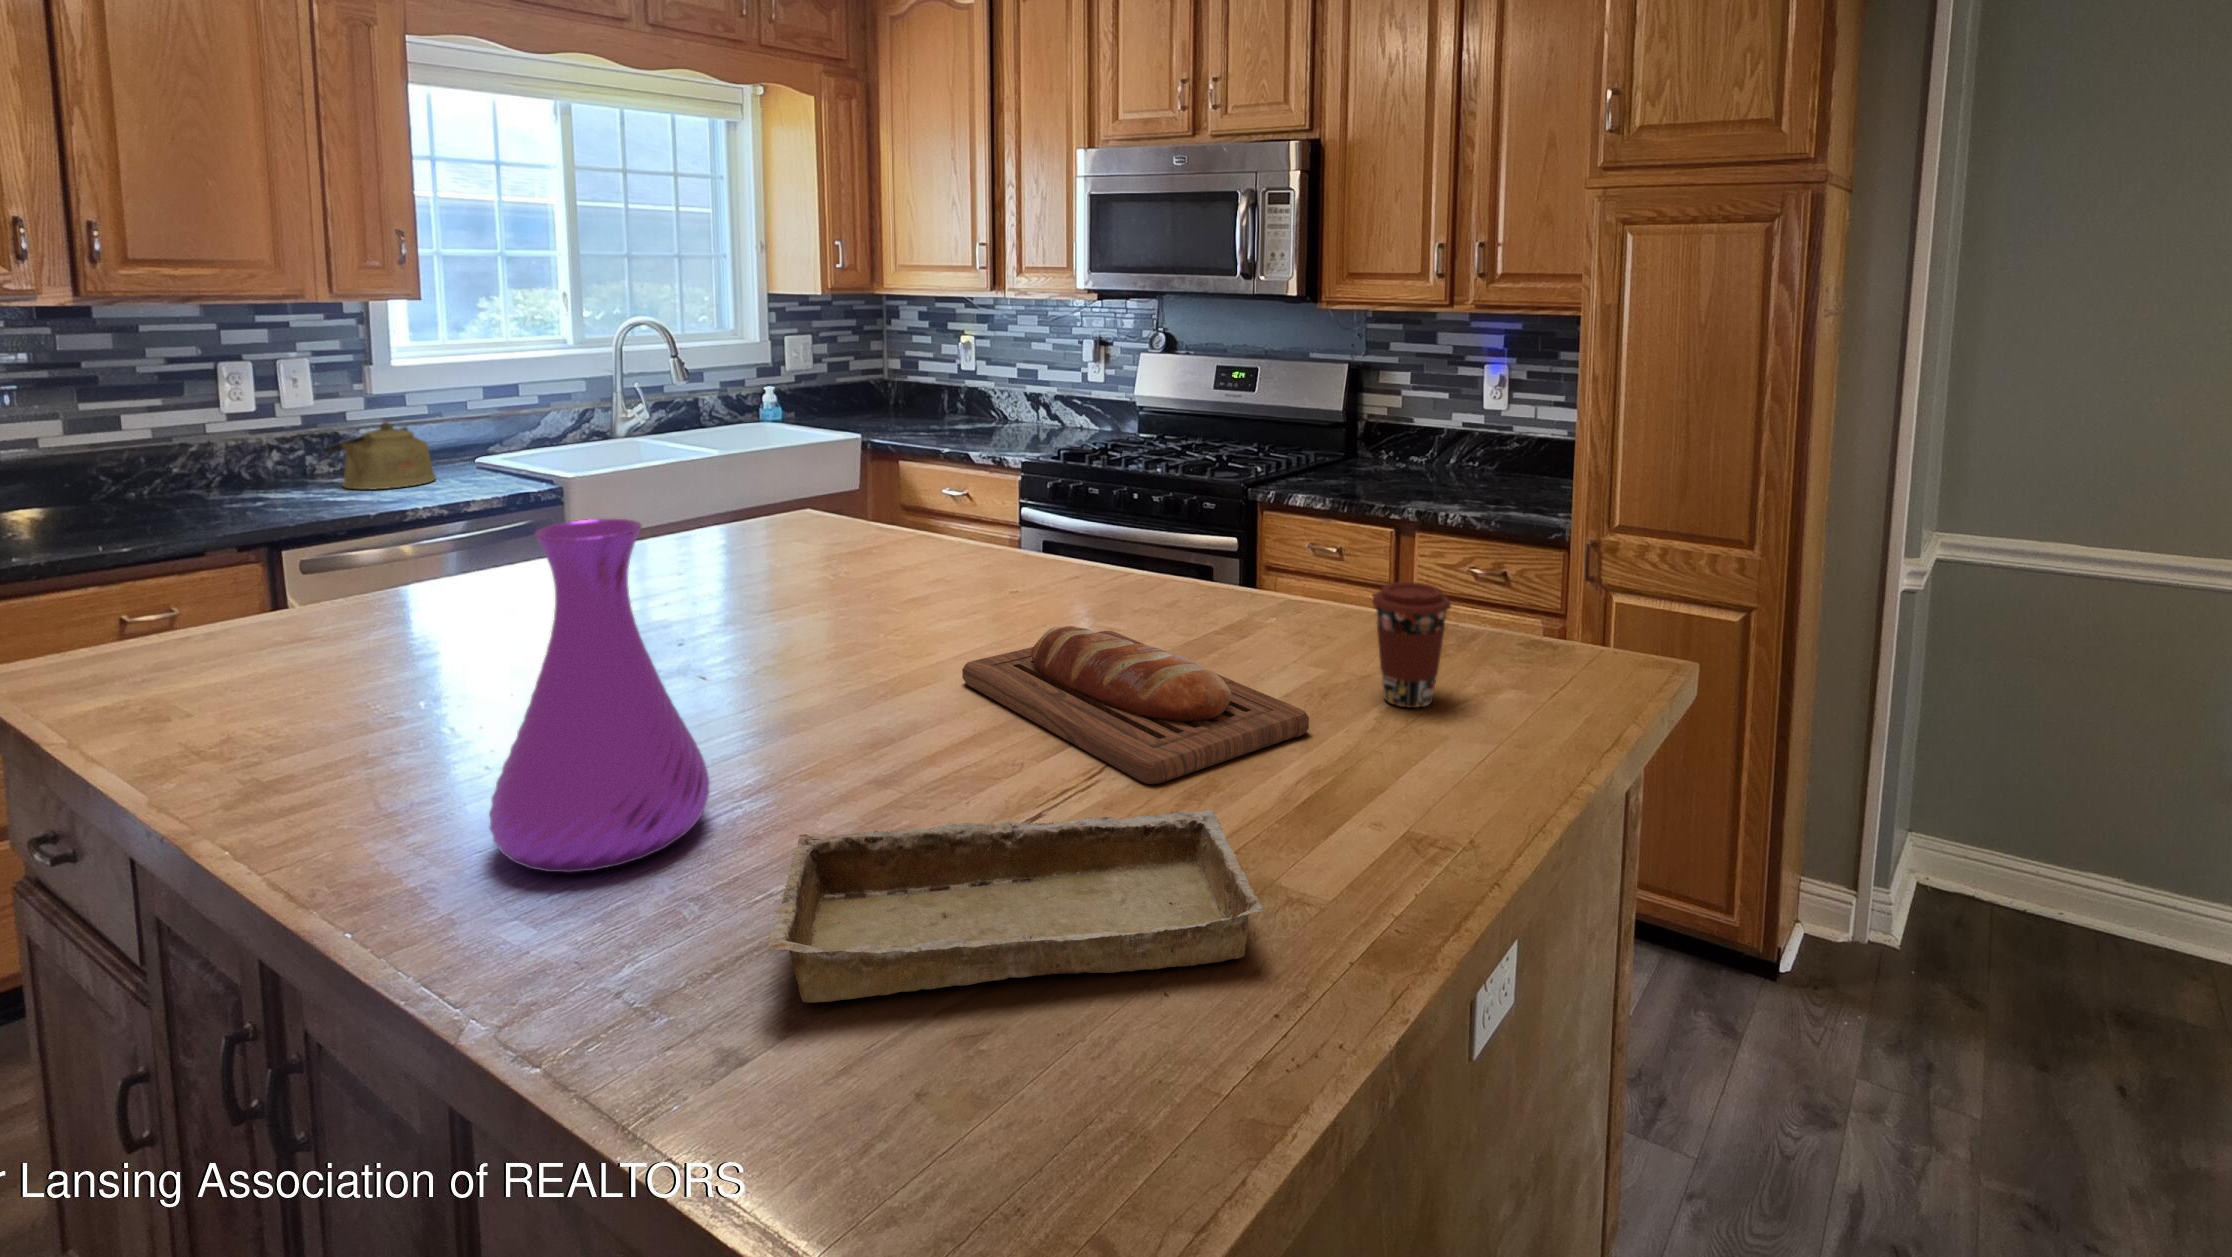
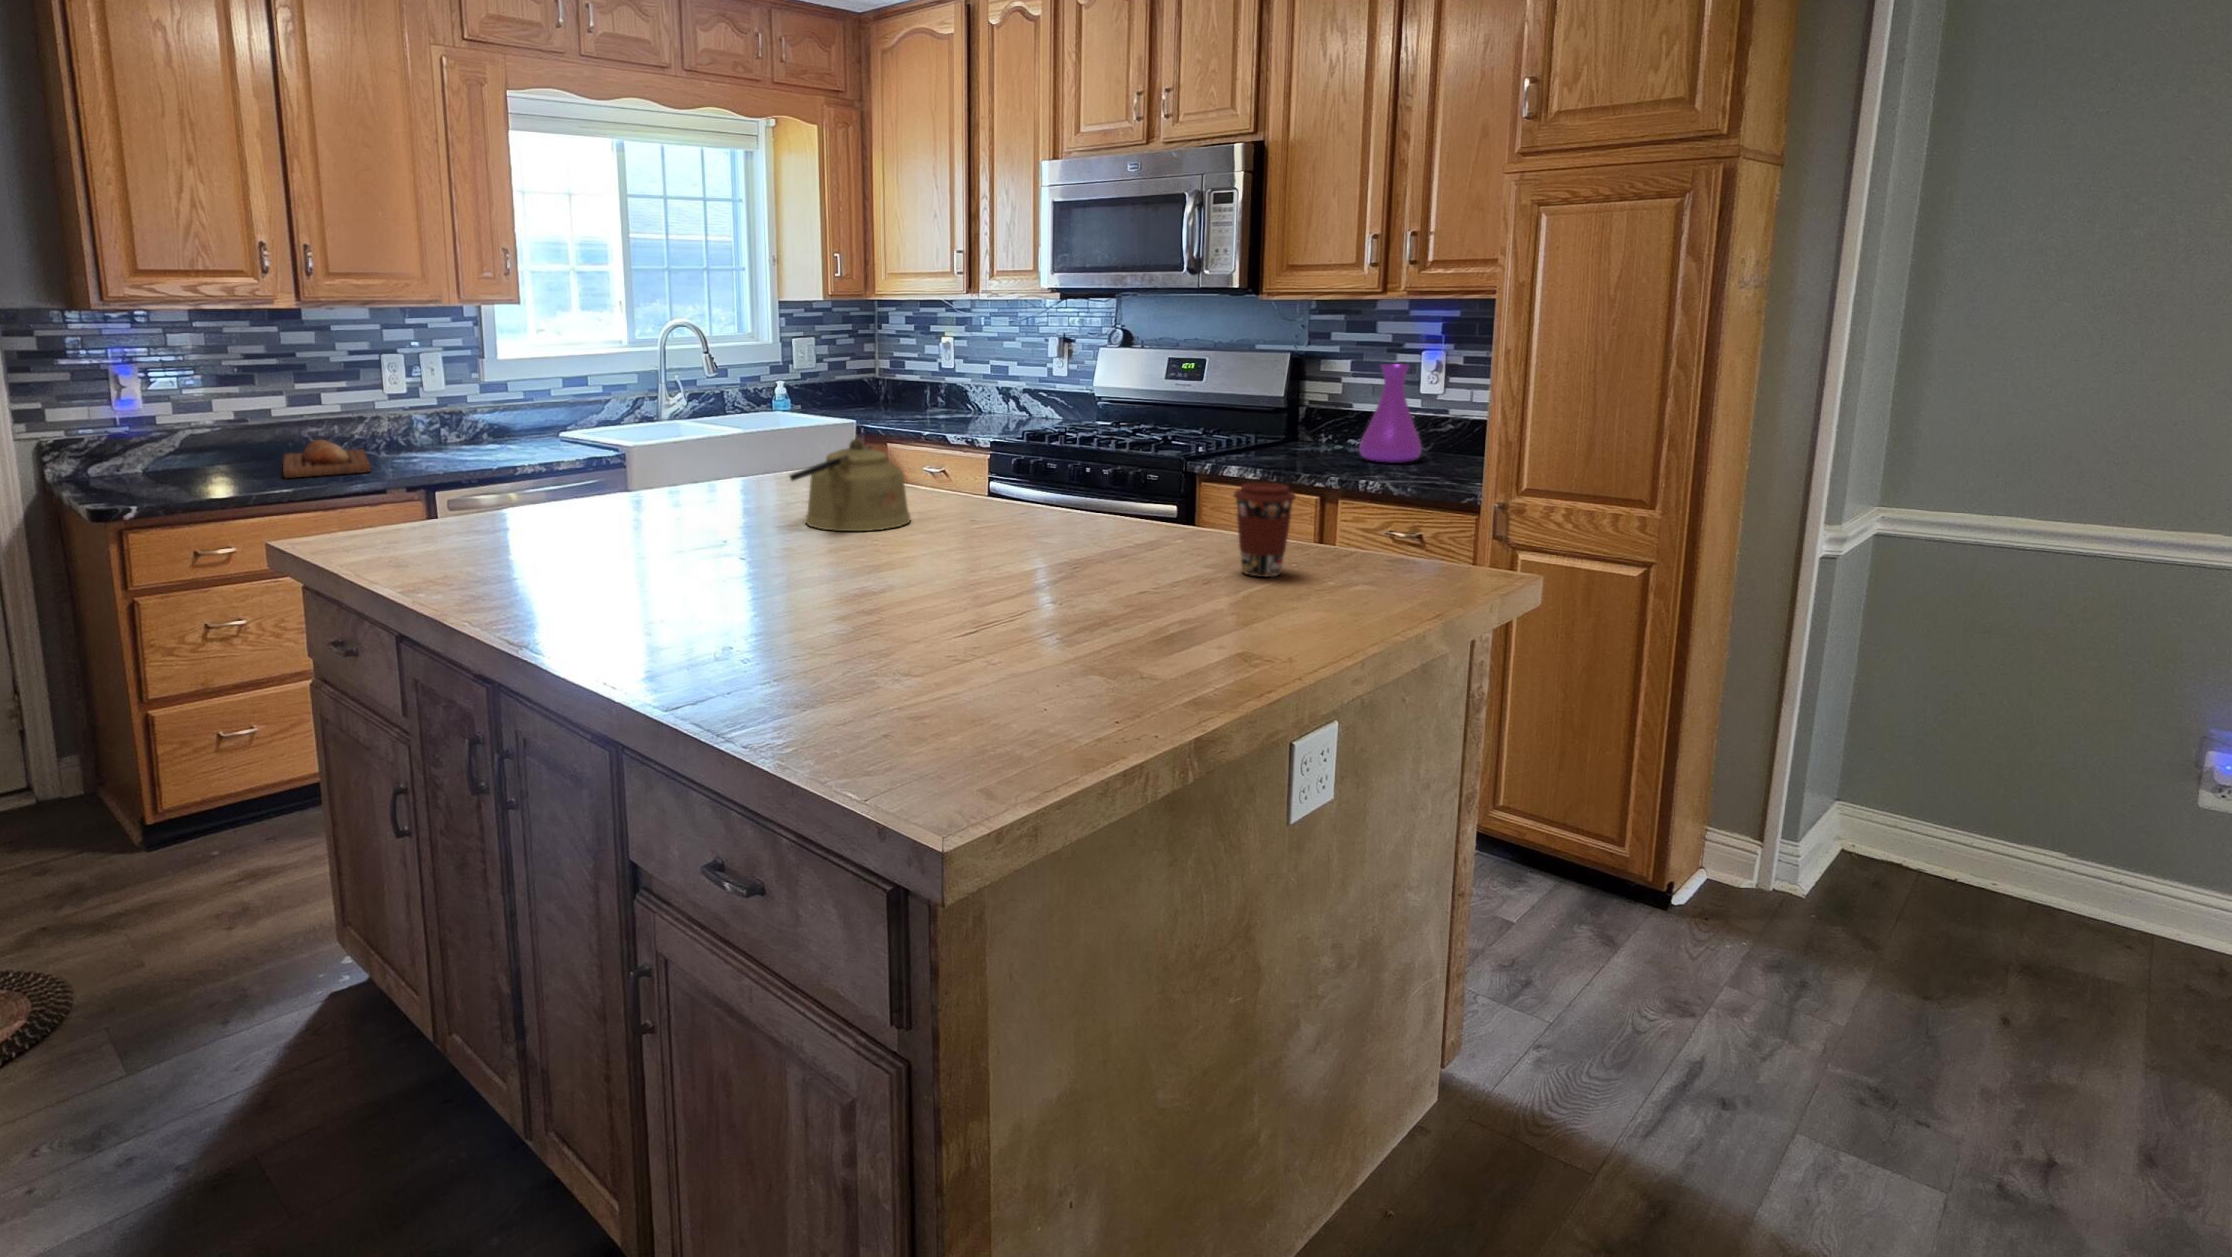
kettle: present [323,422,436,489] -> present [790,439,911,531]
vase: present [489,519,710,872] -> present [1359,364,1421,463]
bread loaf: present [962,626,1309,784] -> present [283,439,371,478]
tray: present [768,810,1264,1002] -> none [797,597,1102,672]

